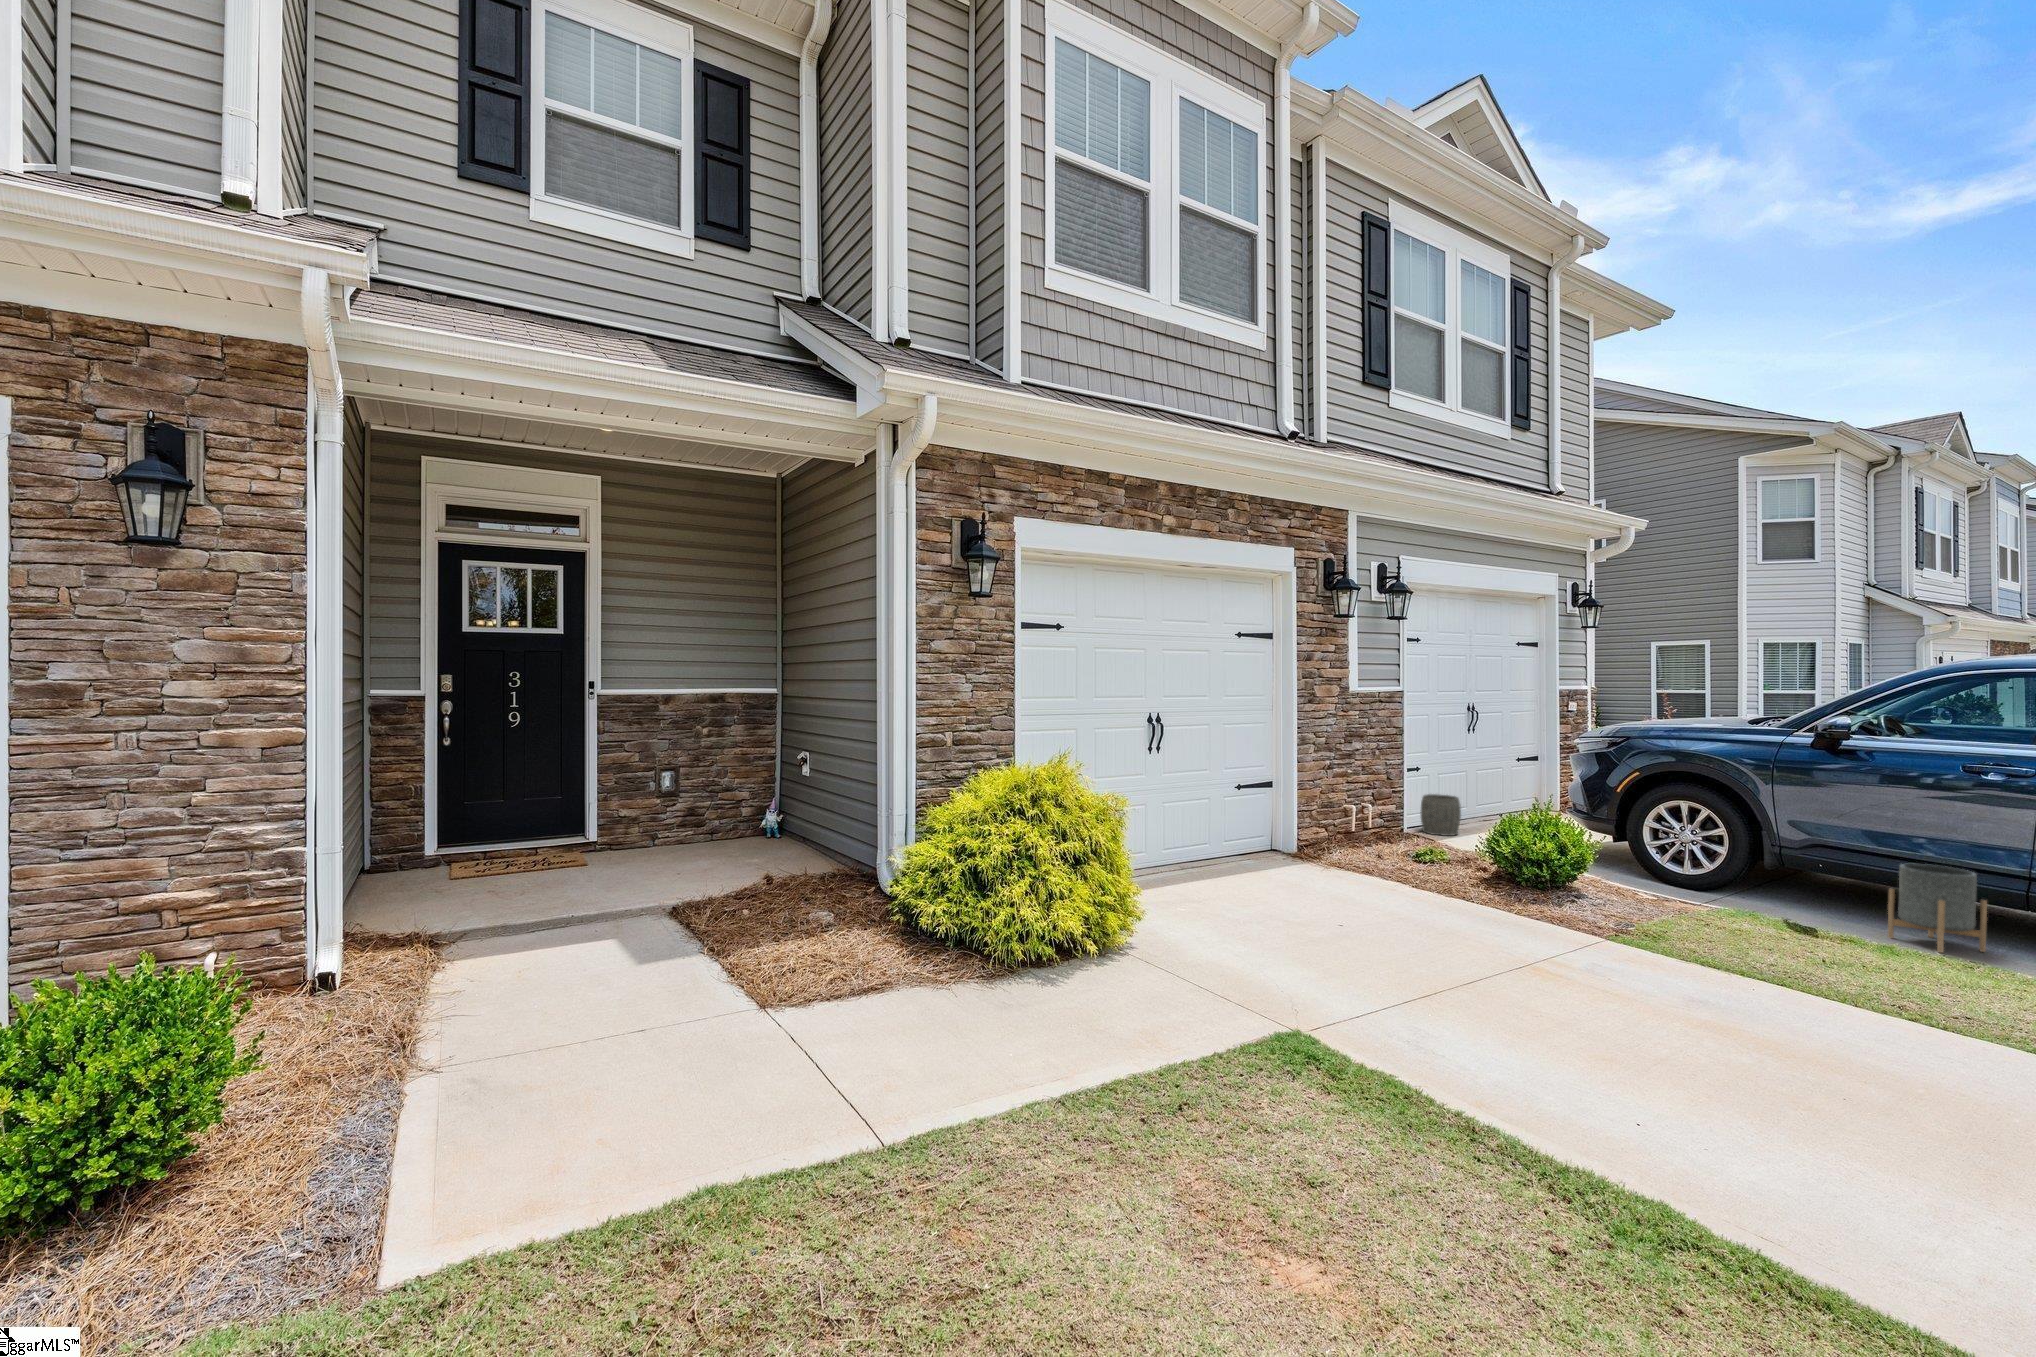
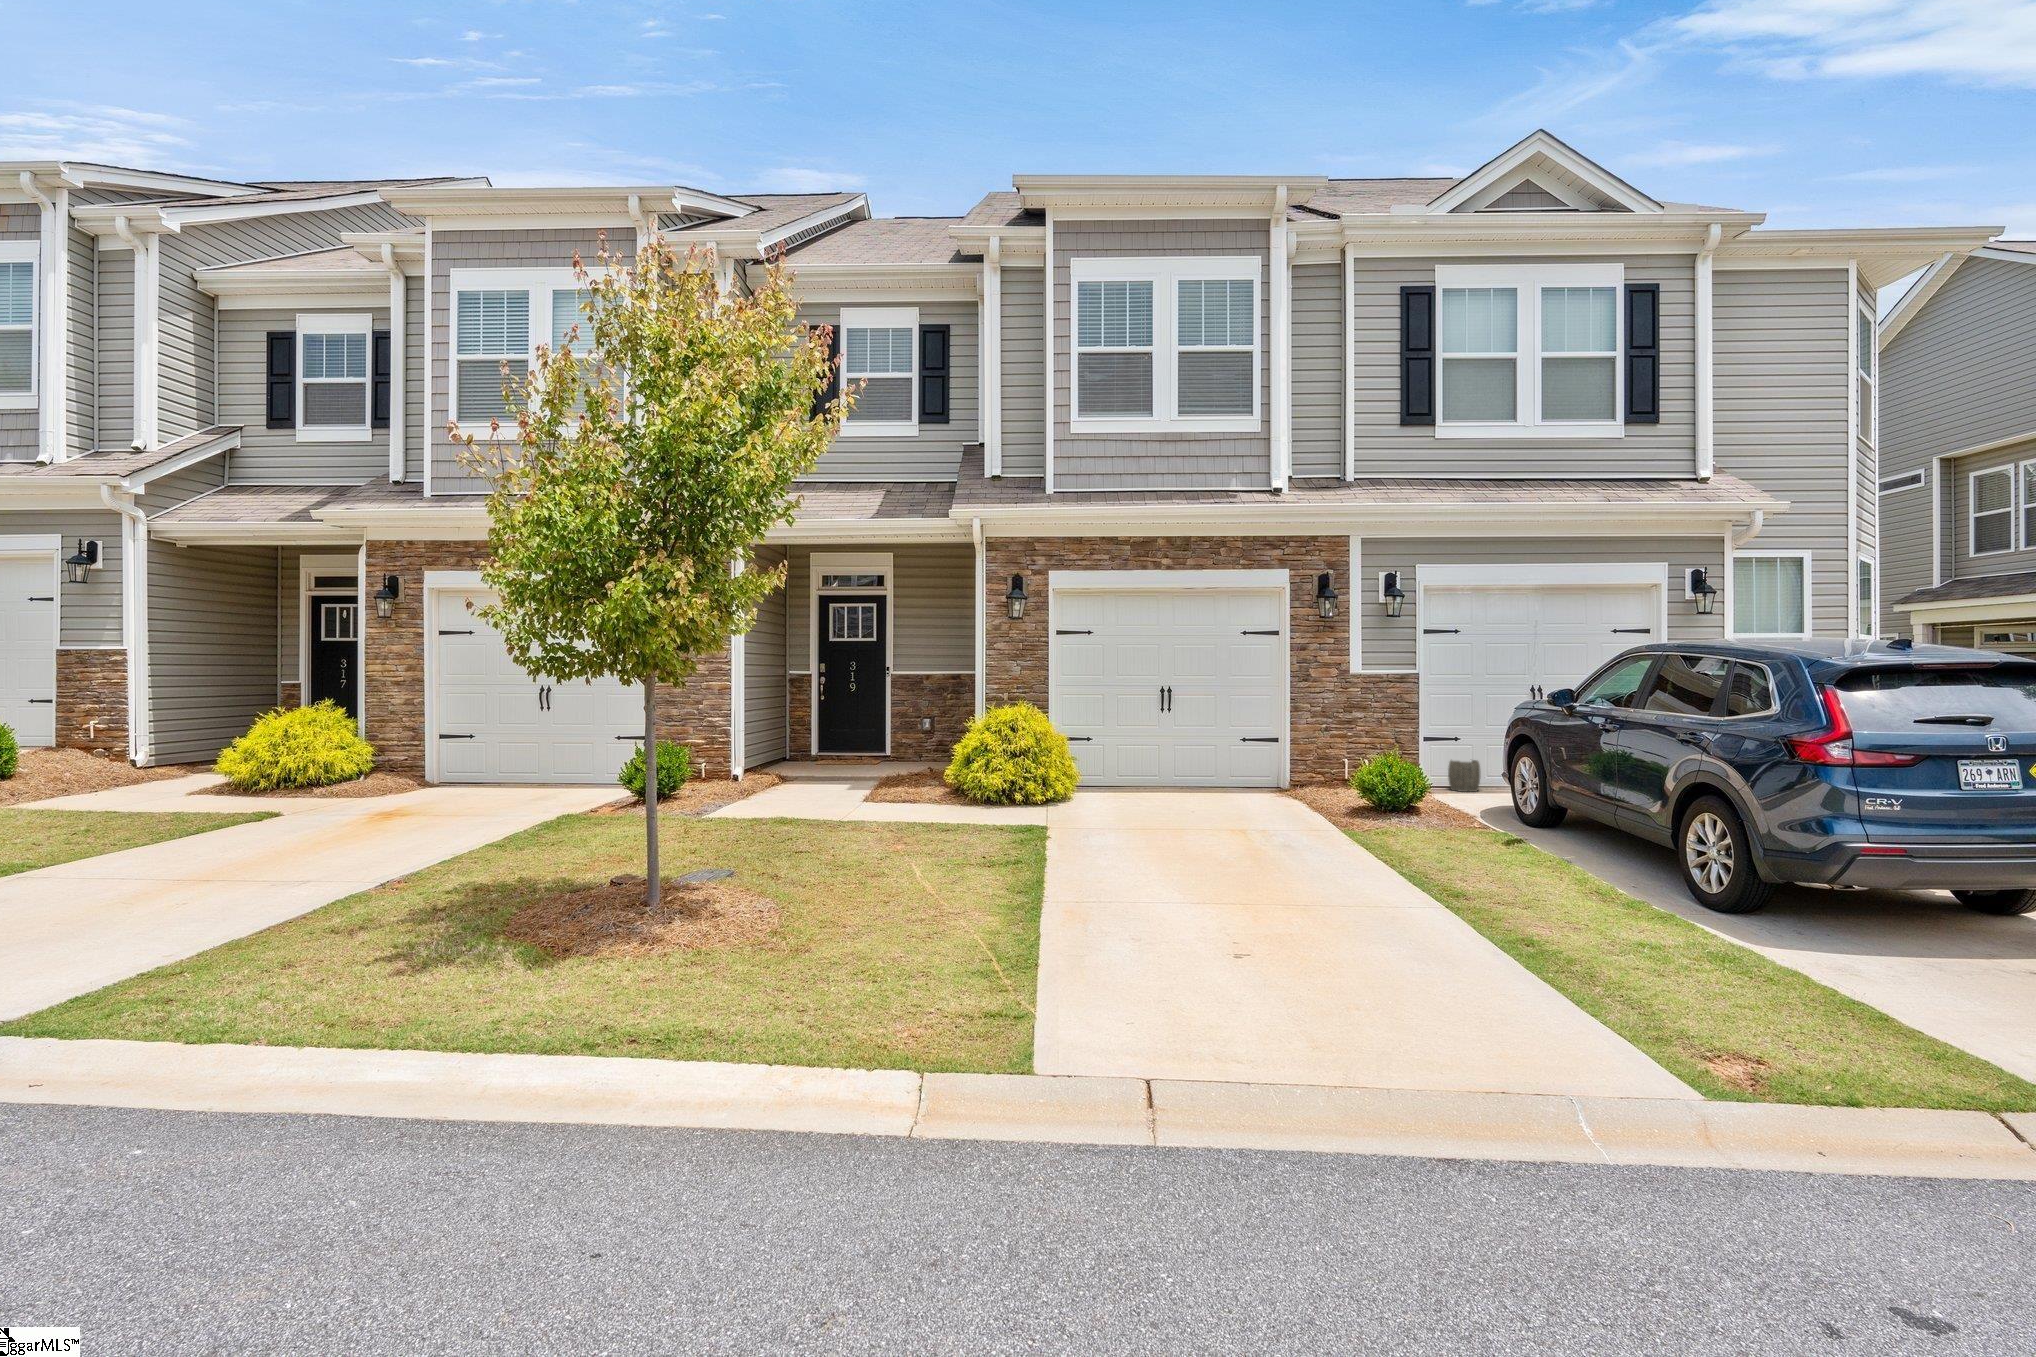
planter: present [1888,864,1987,953] -> none [1544,795,1588,855]

